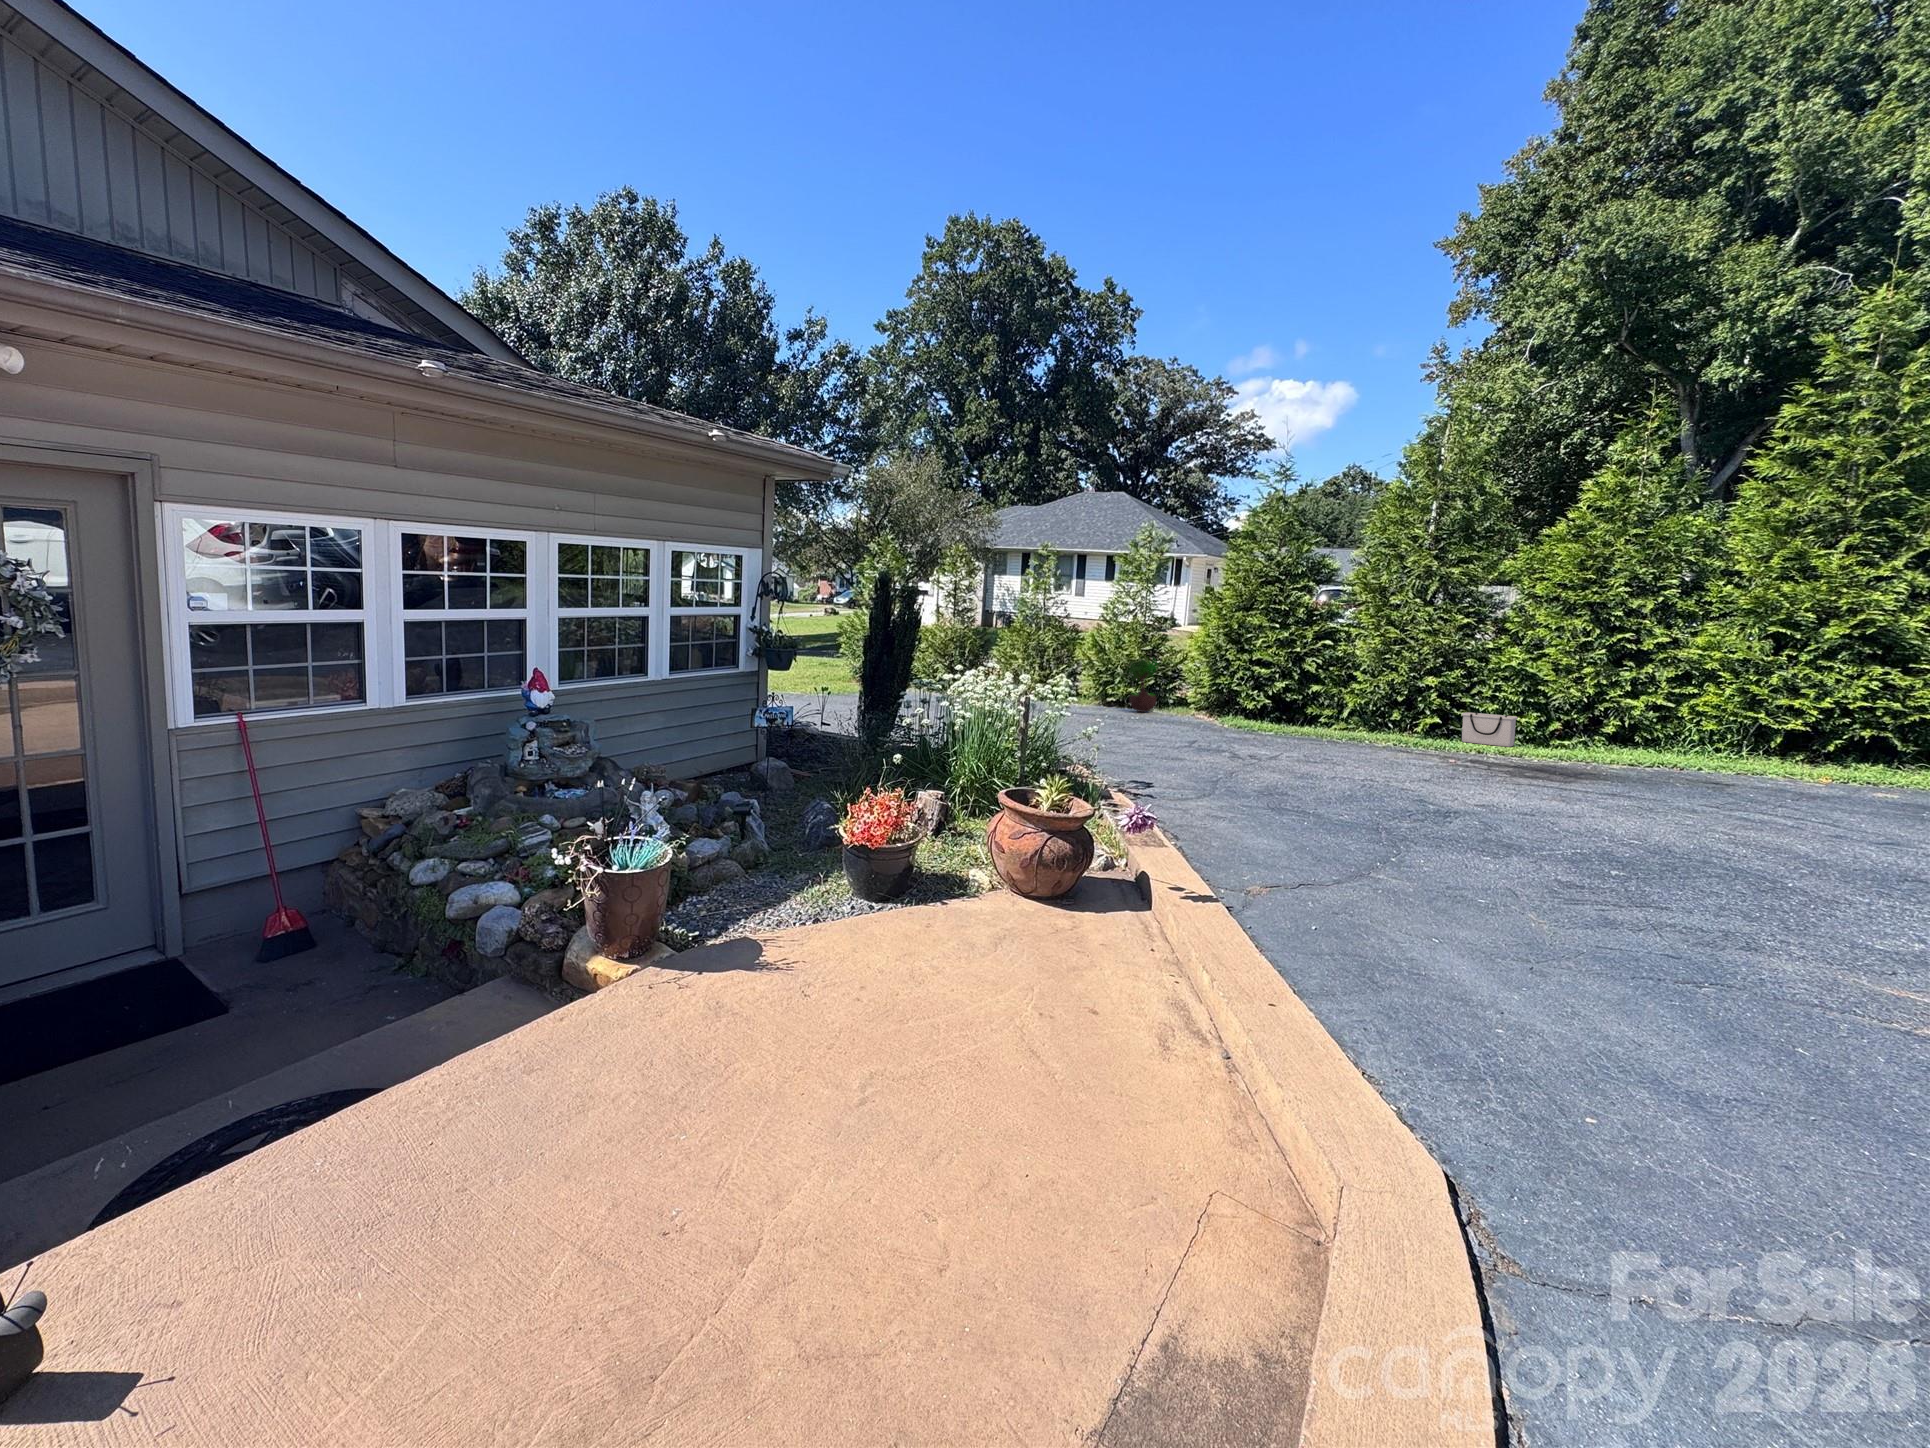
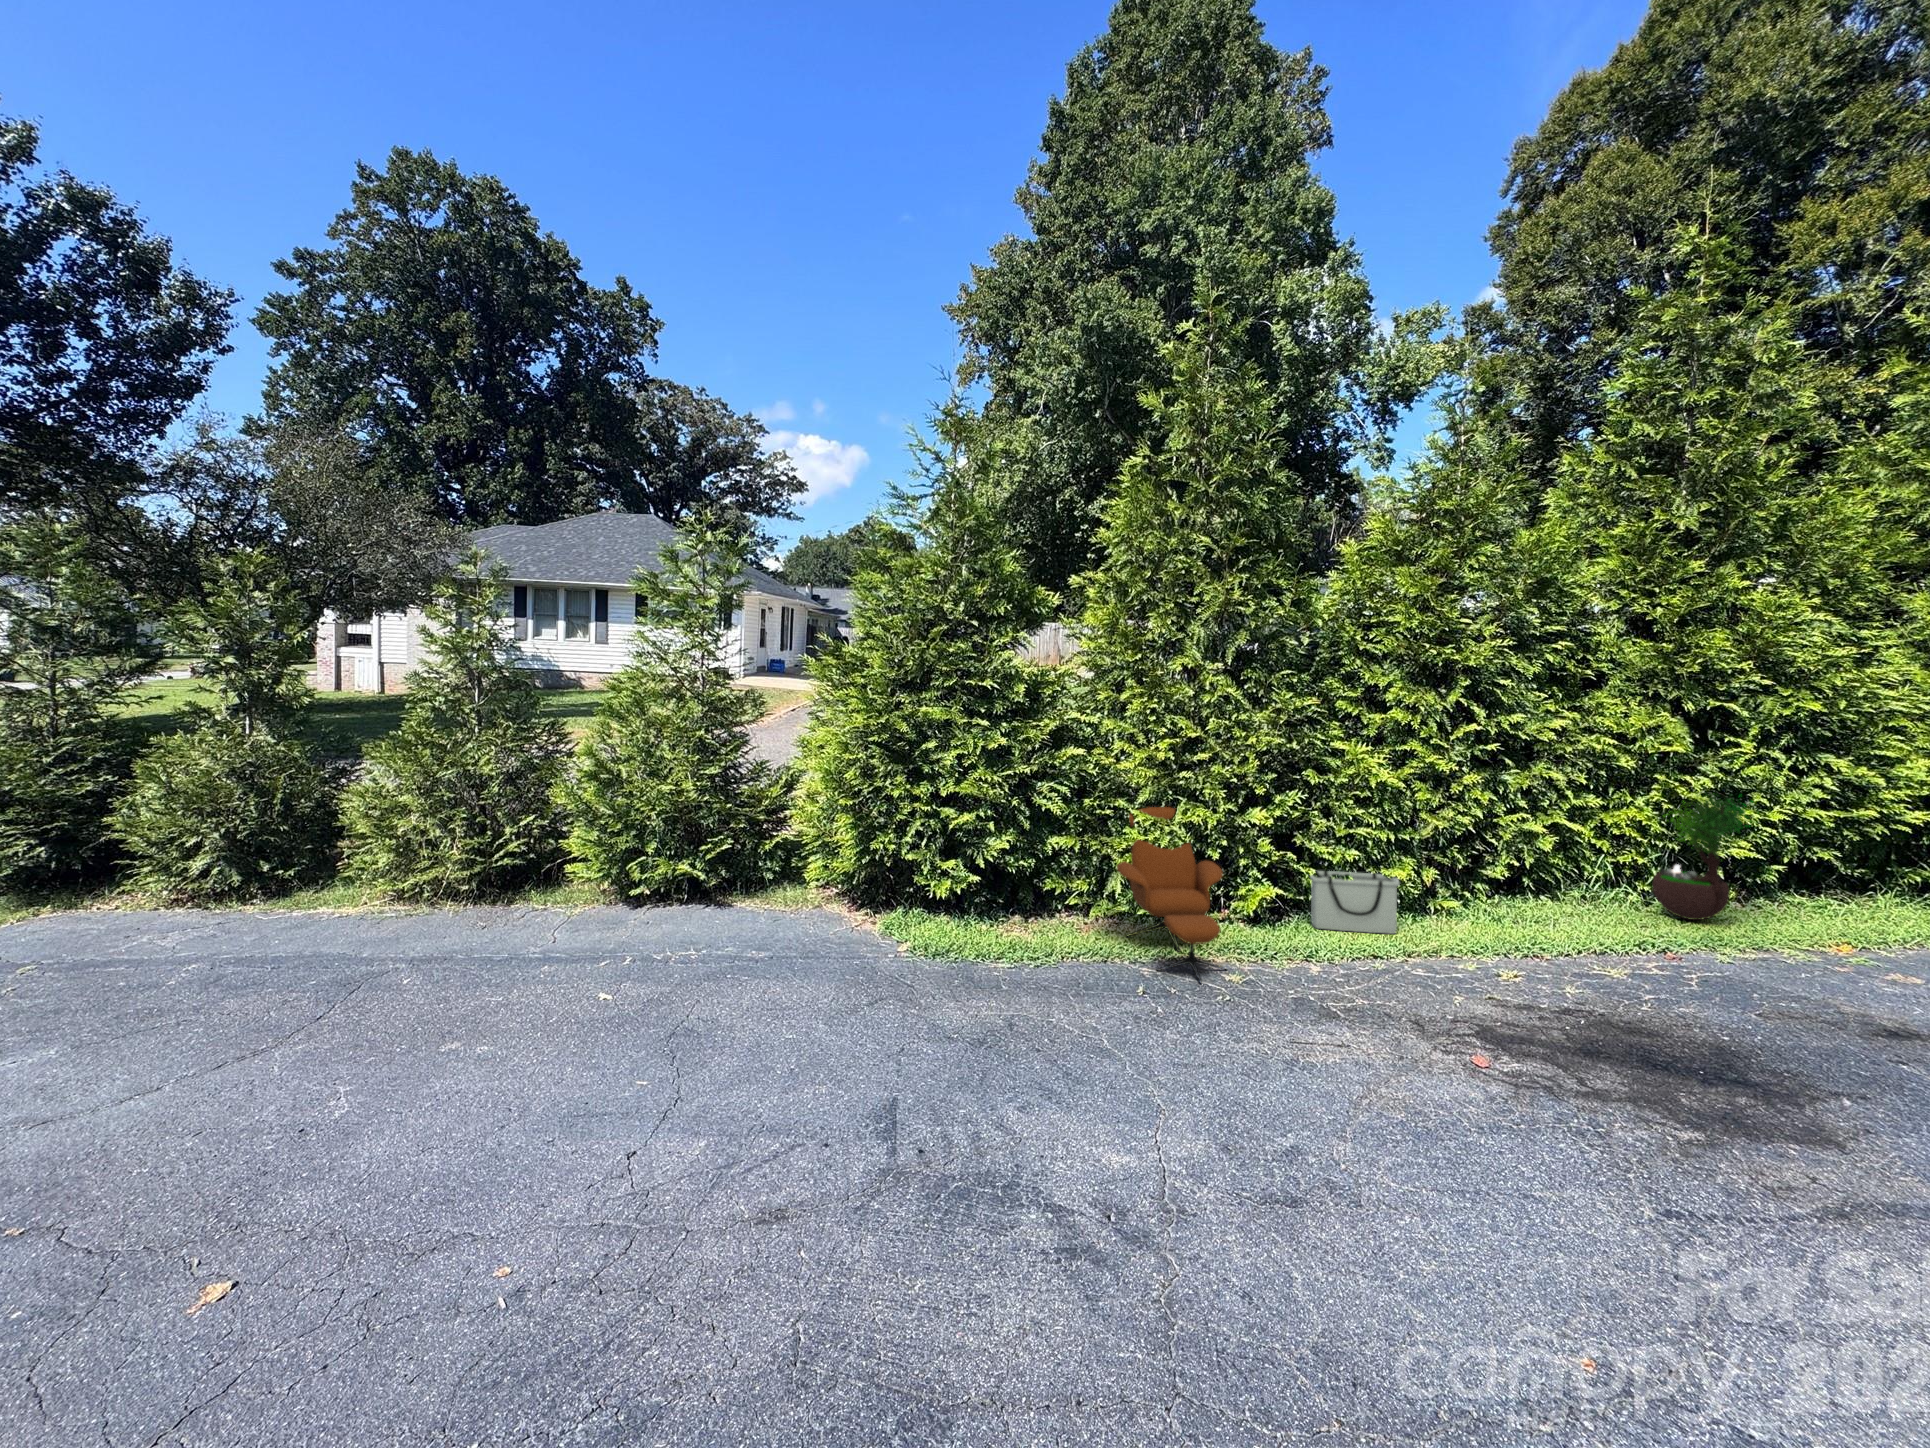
potted tree: present [1128,658,1158,712] -> present [1653,793,1753,920]
lounge chair: none [1339,672,1400,744] -> present [1117,807,1226,983]

